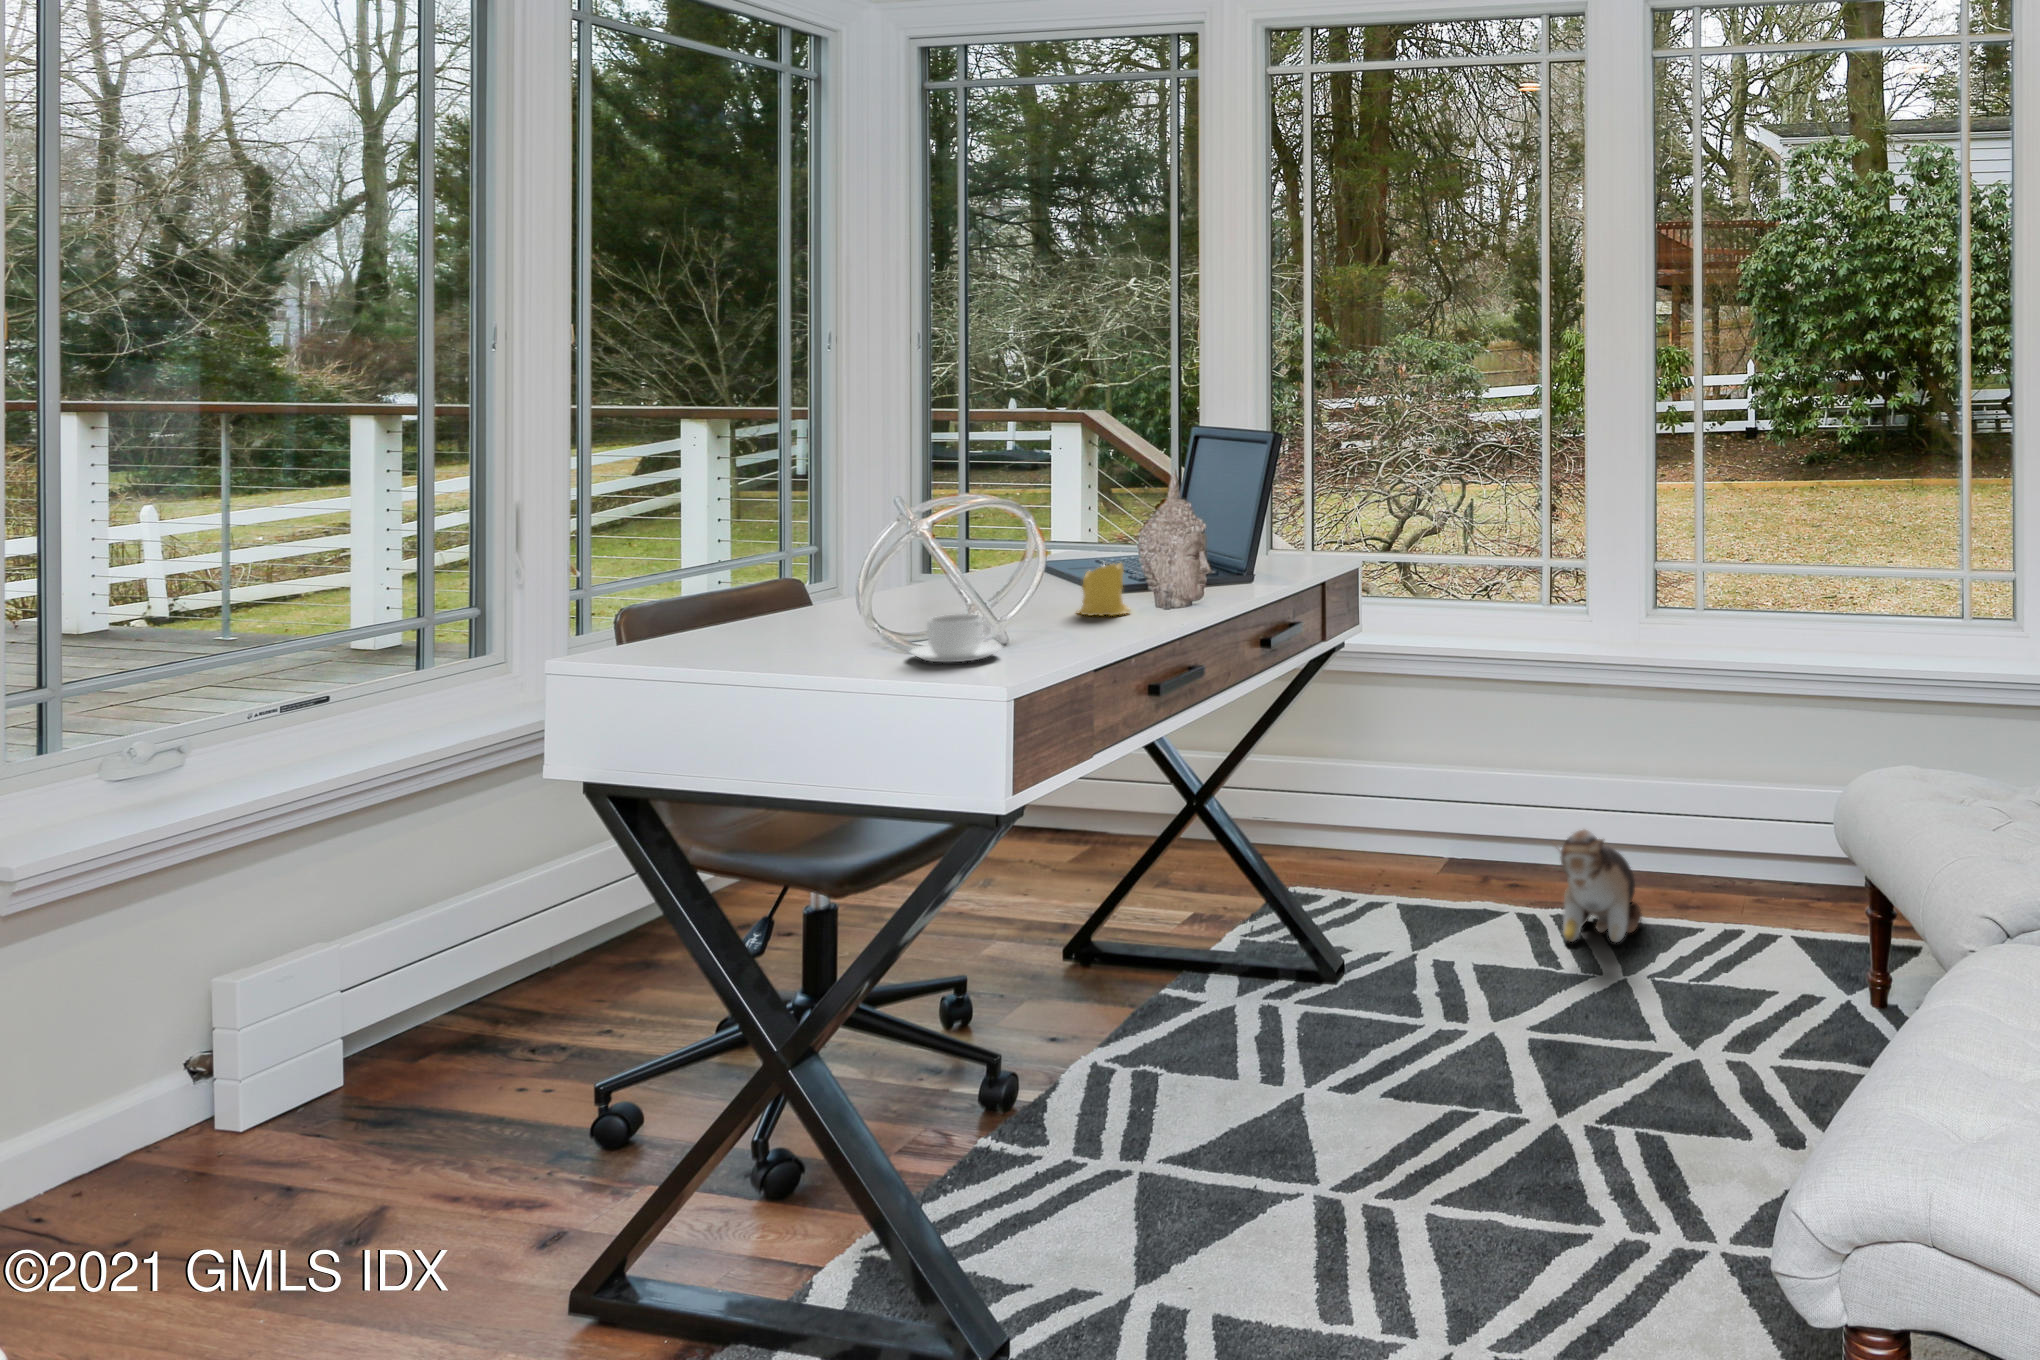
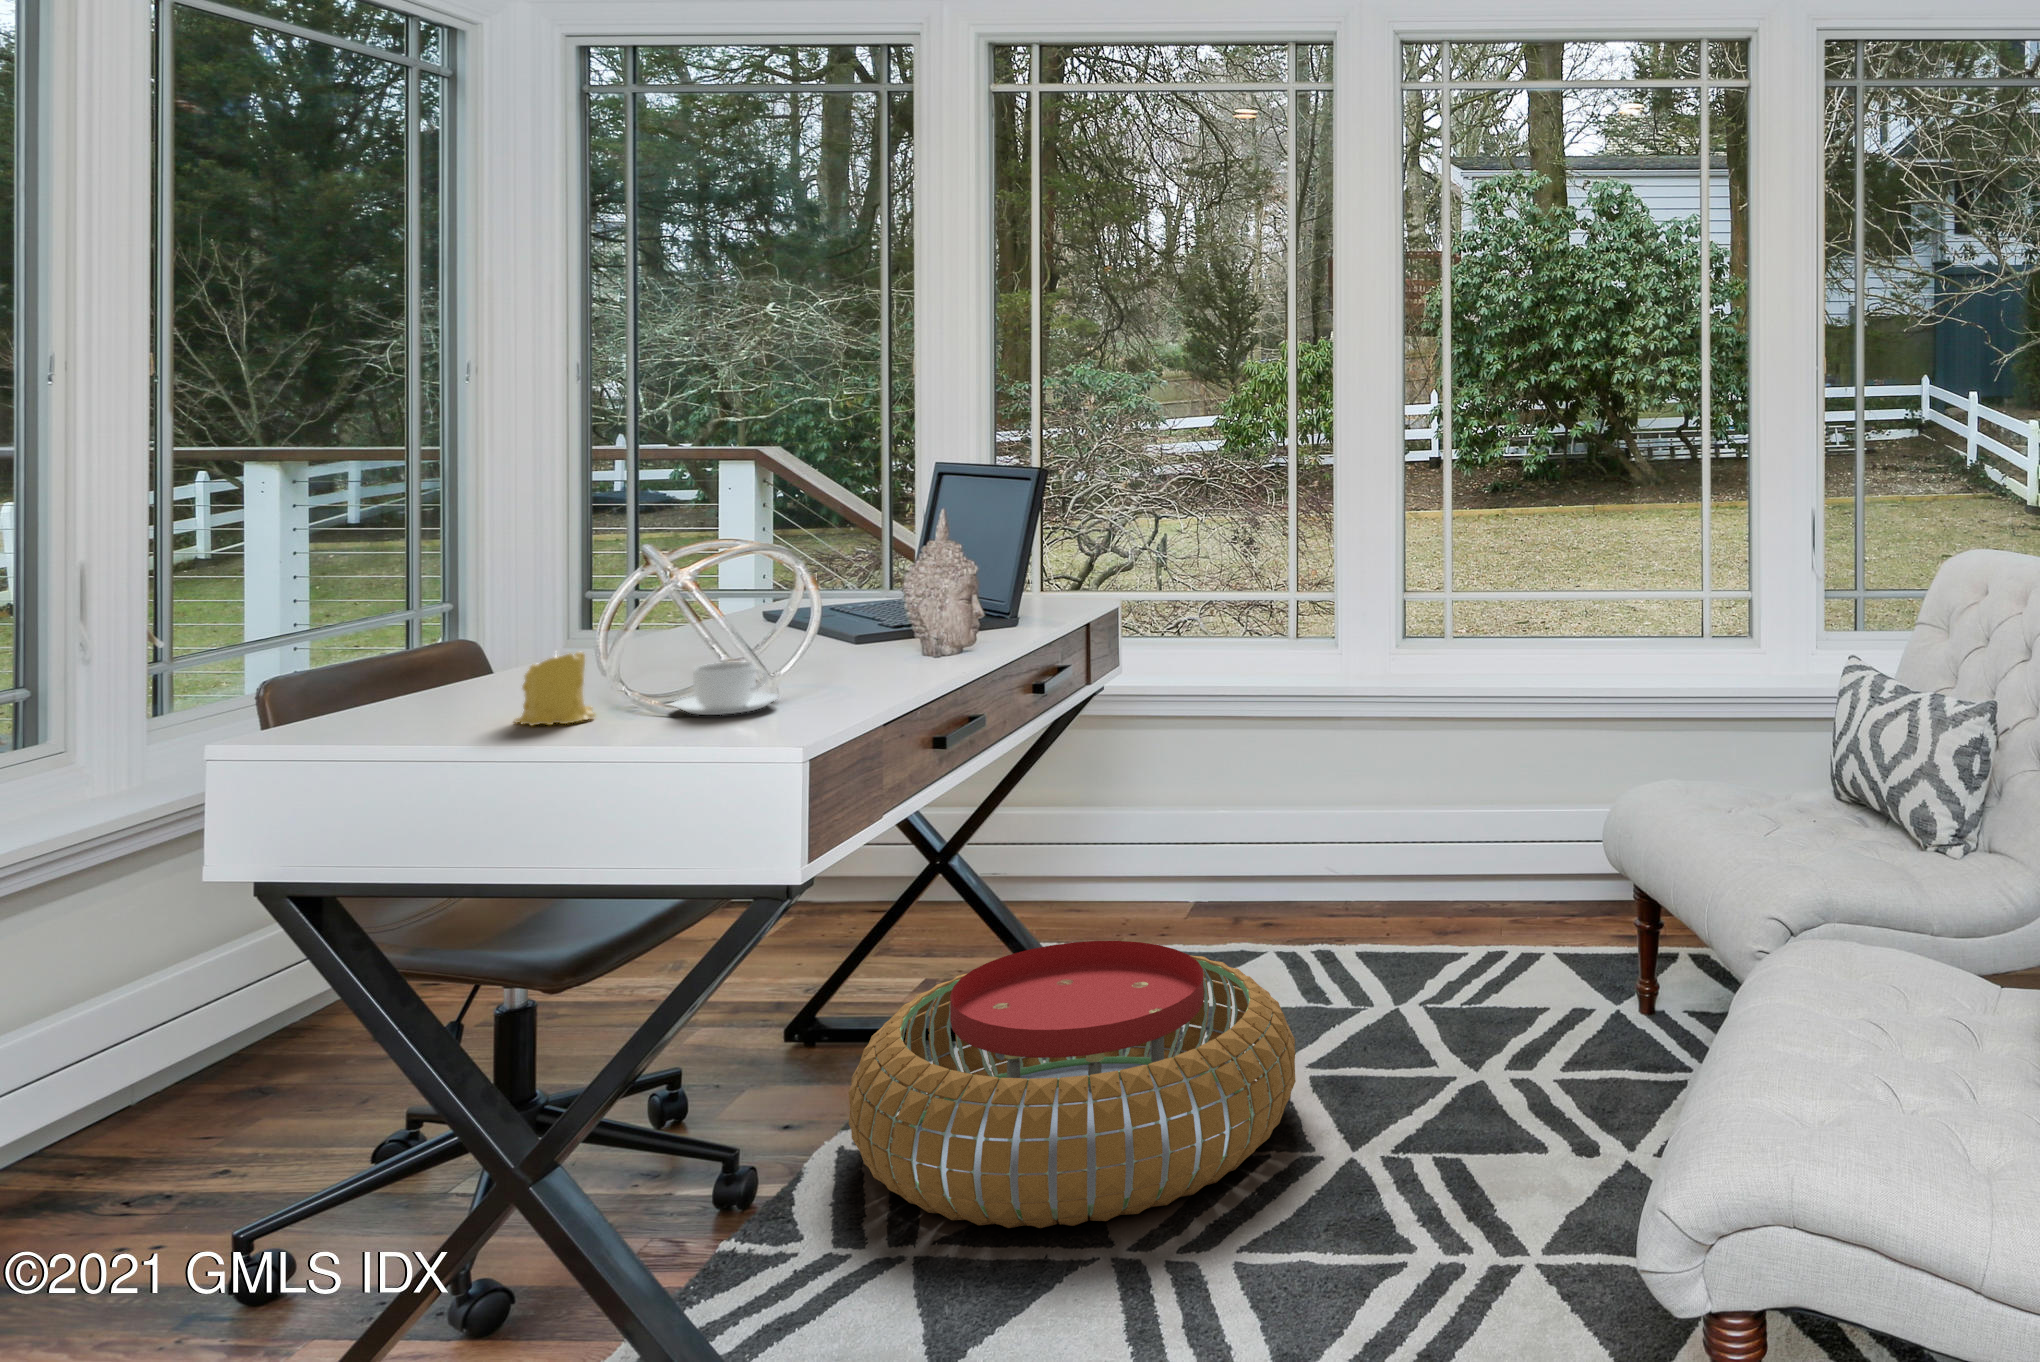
candle: present [1077,563,1130,616] -> present [515,652,595,726]
plush toy: present [1556,830,1642,942] -> none [1315,862,1403,978]
pouf: none [1095,890,1509,1158] -> present [849,941,1296,1228]

